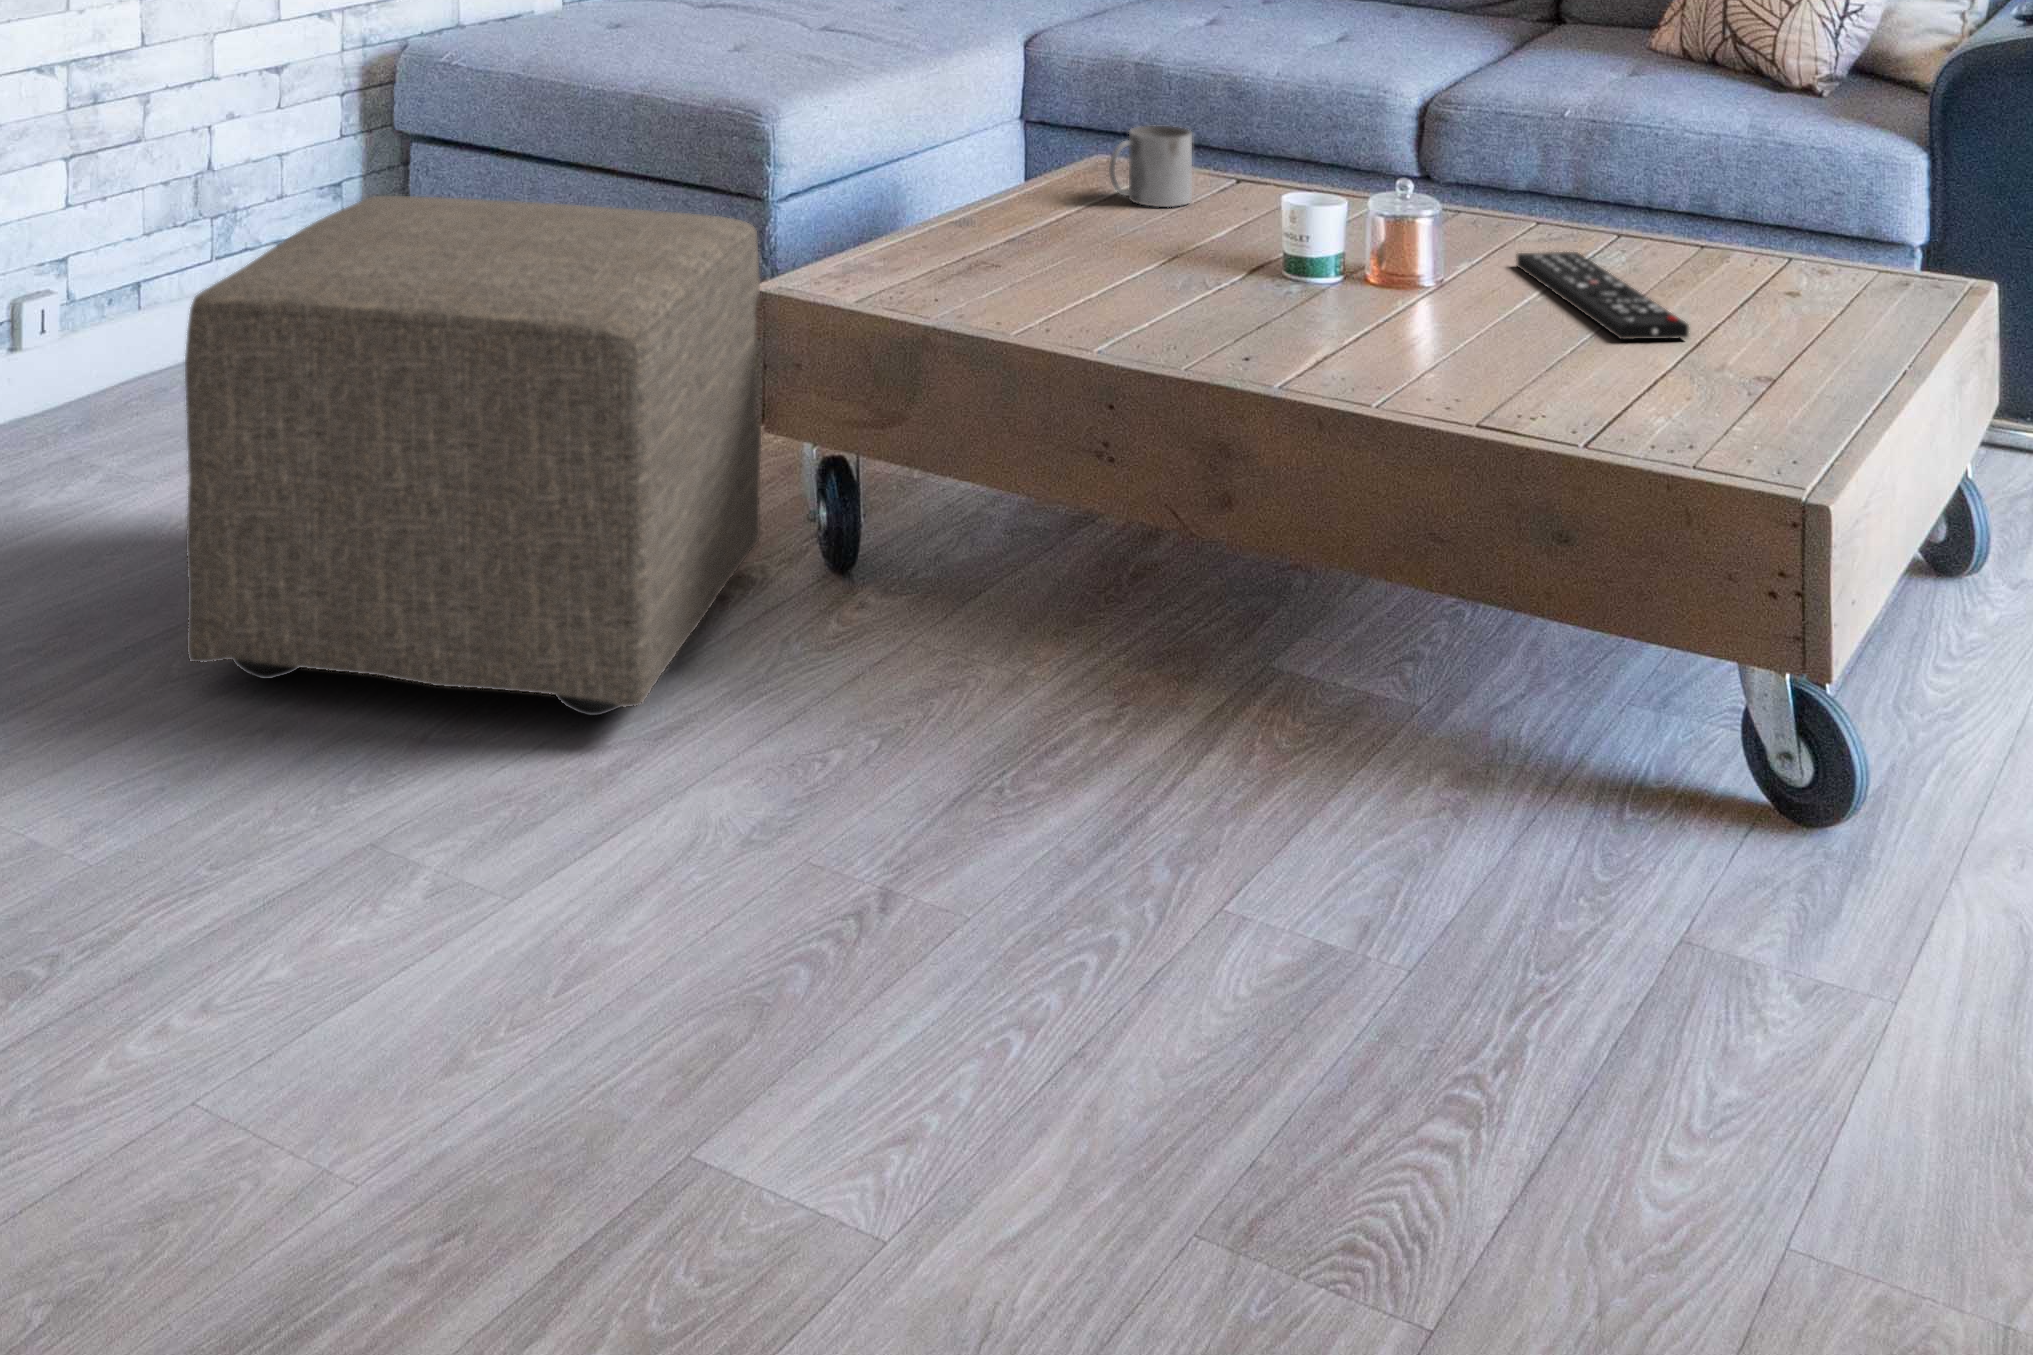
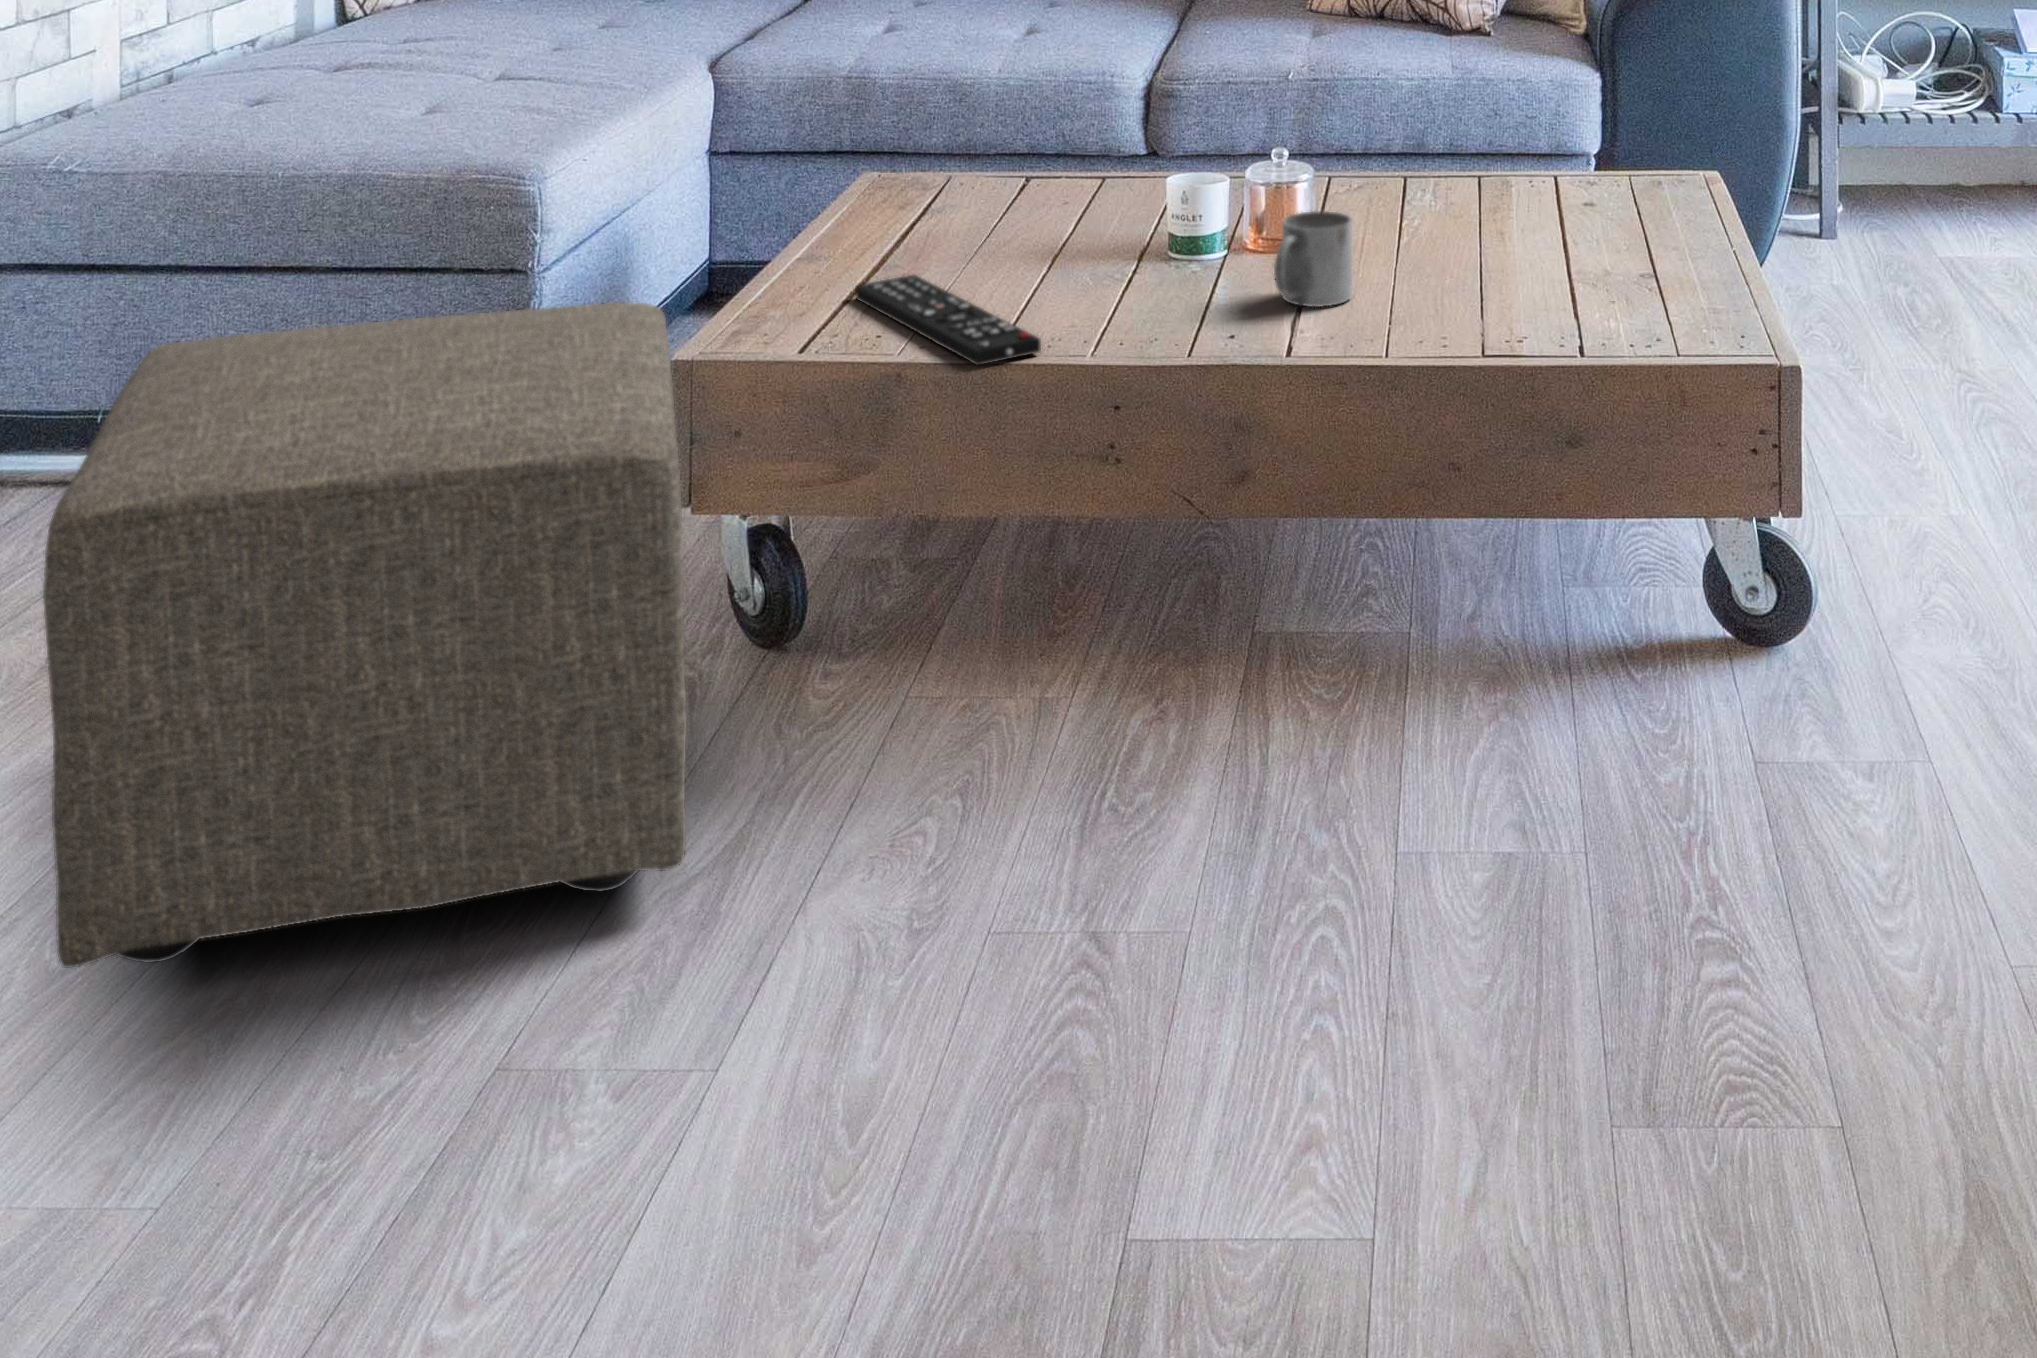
mug: present [1109,125,1192,207] -> present [1274,211,1352,307]
remote control: present [1516,252,1689,339] -> present [855,275,1041,365]

